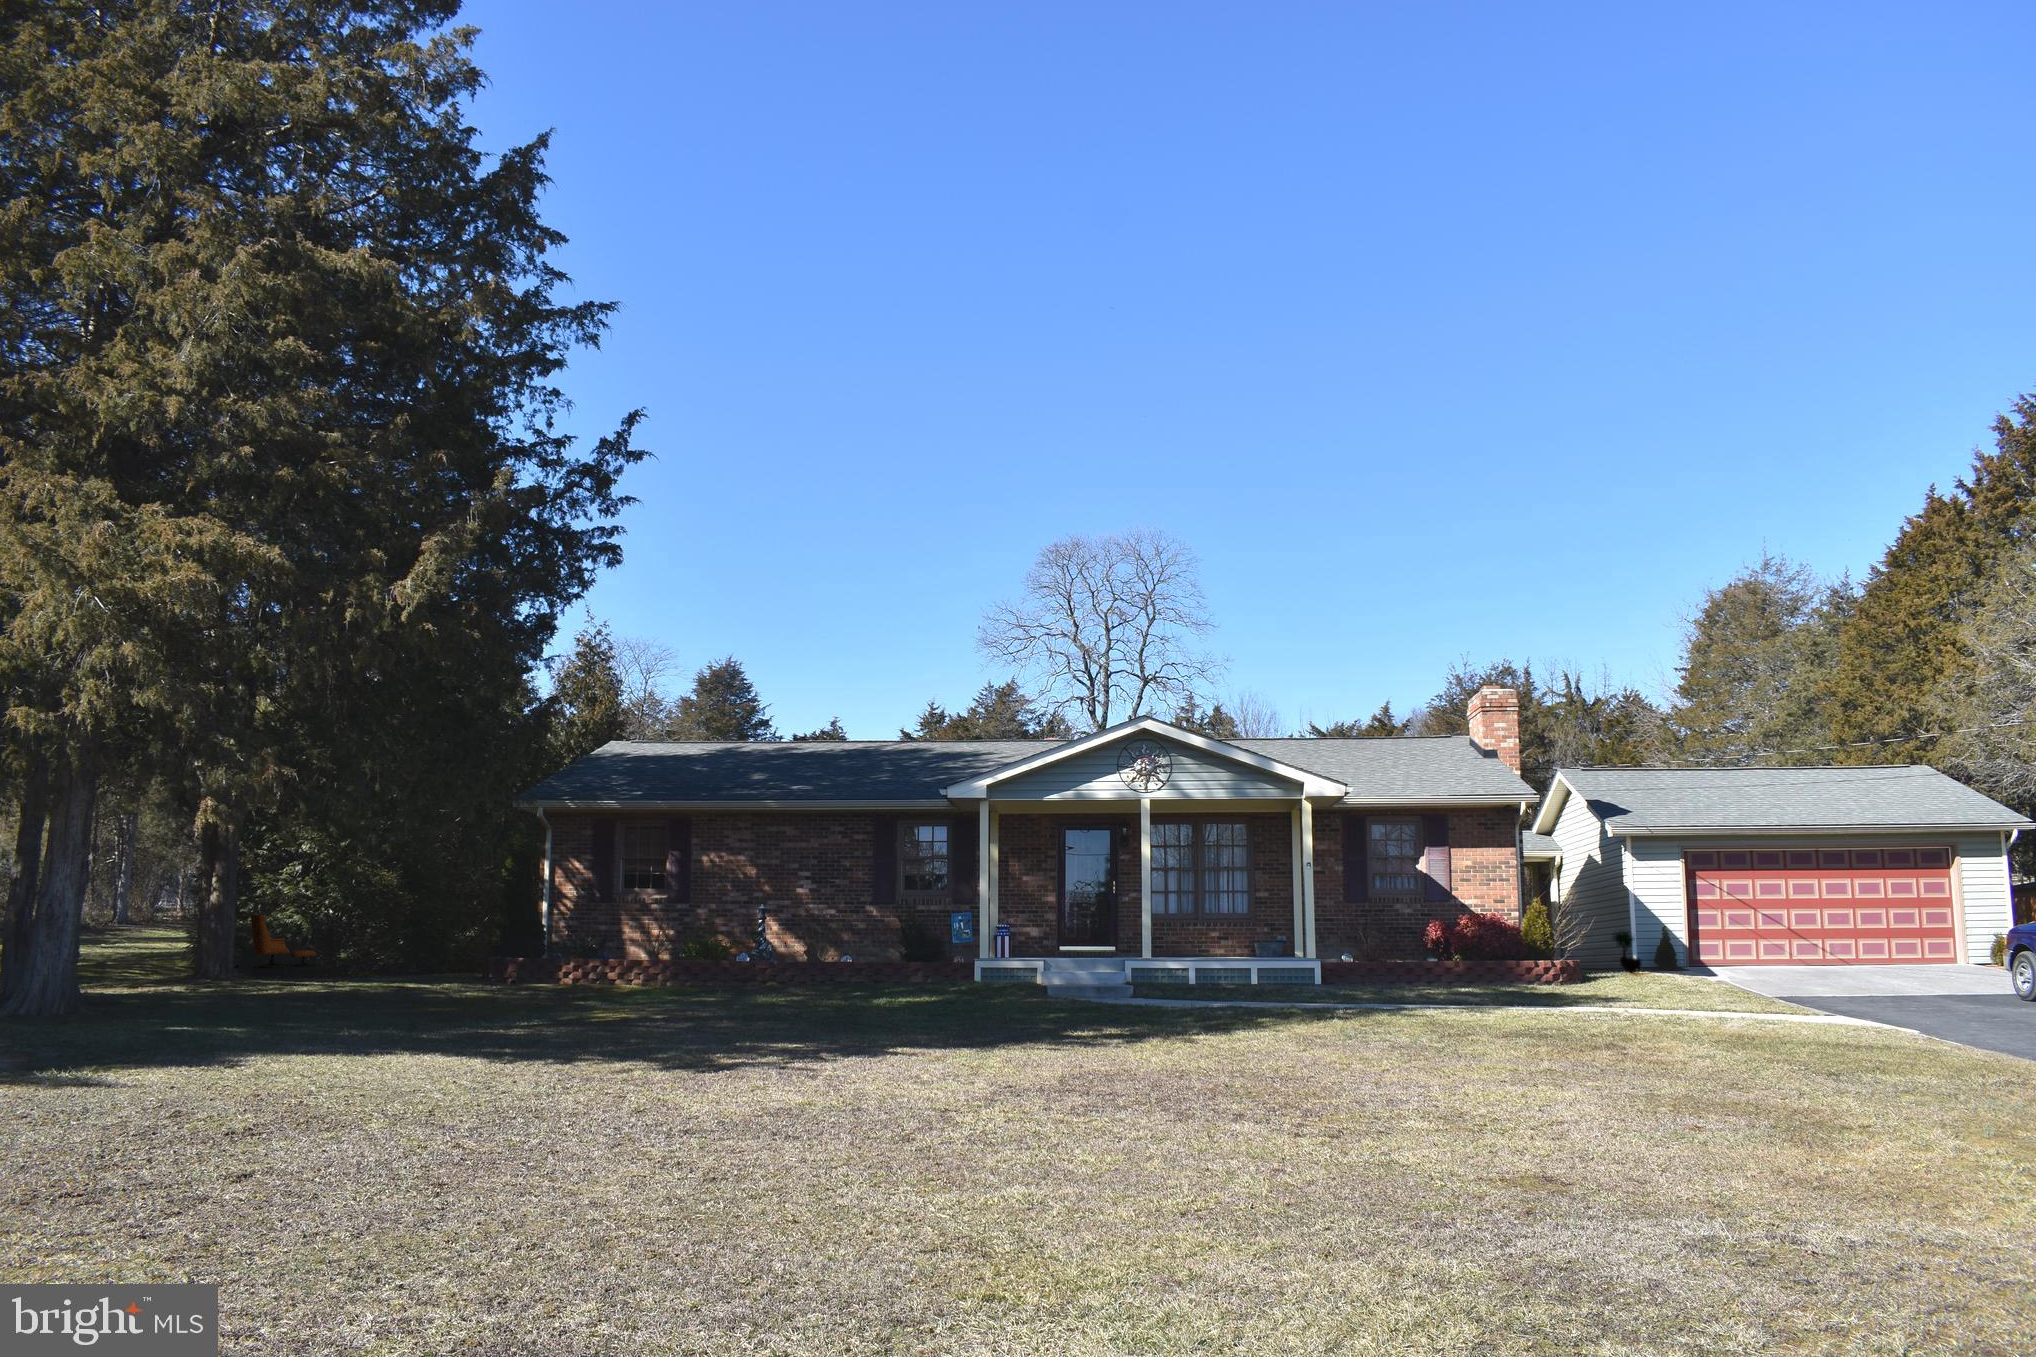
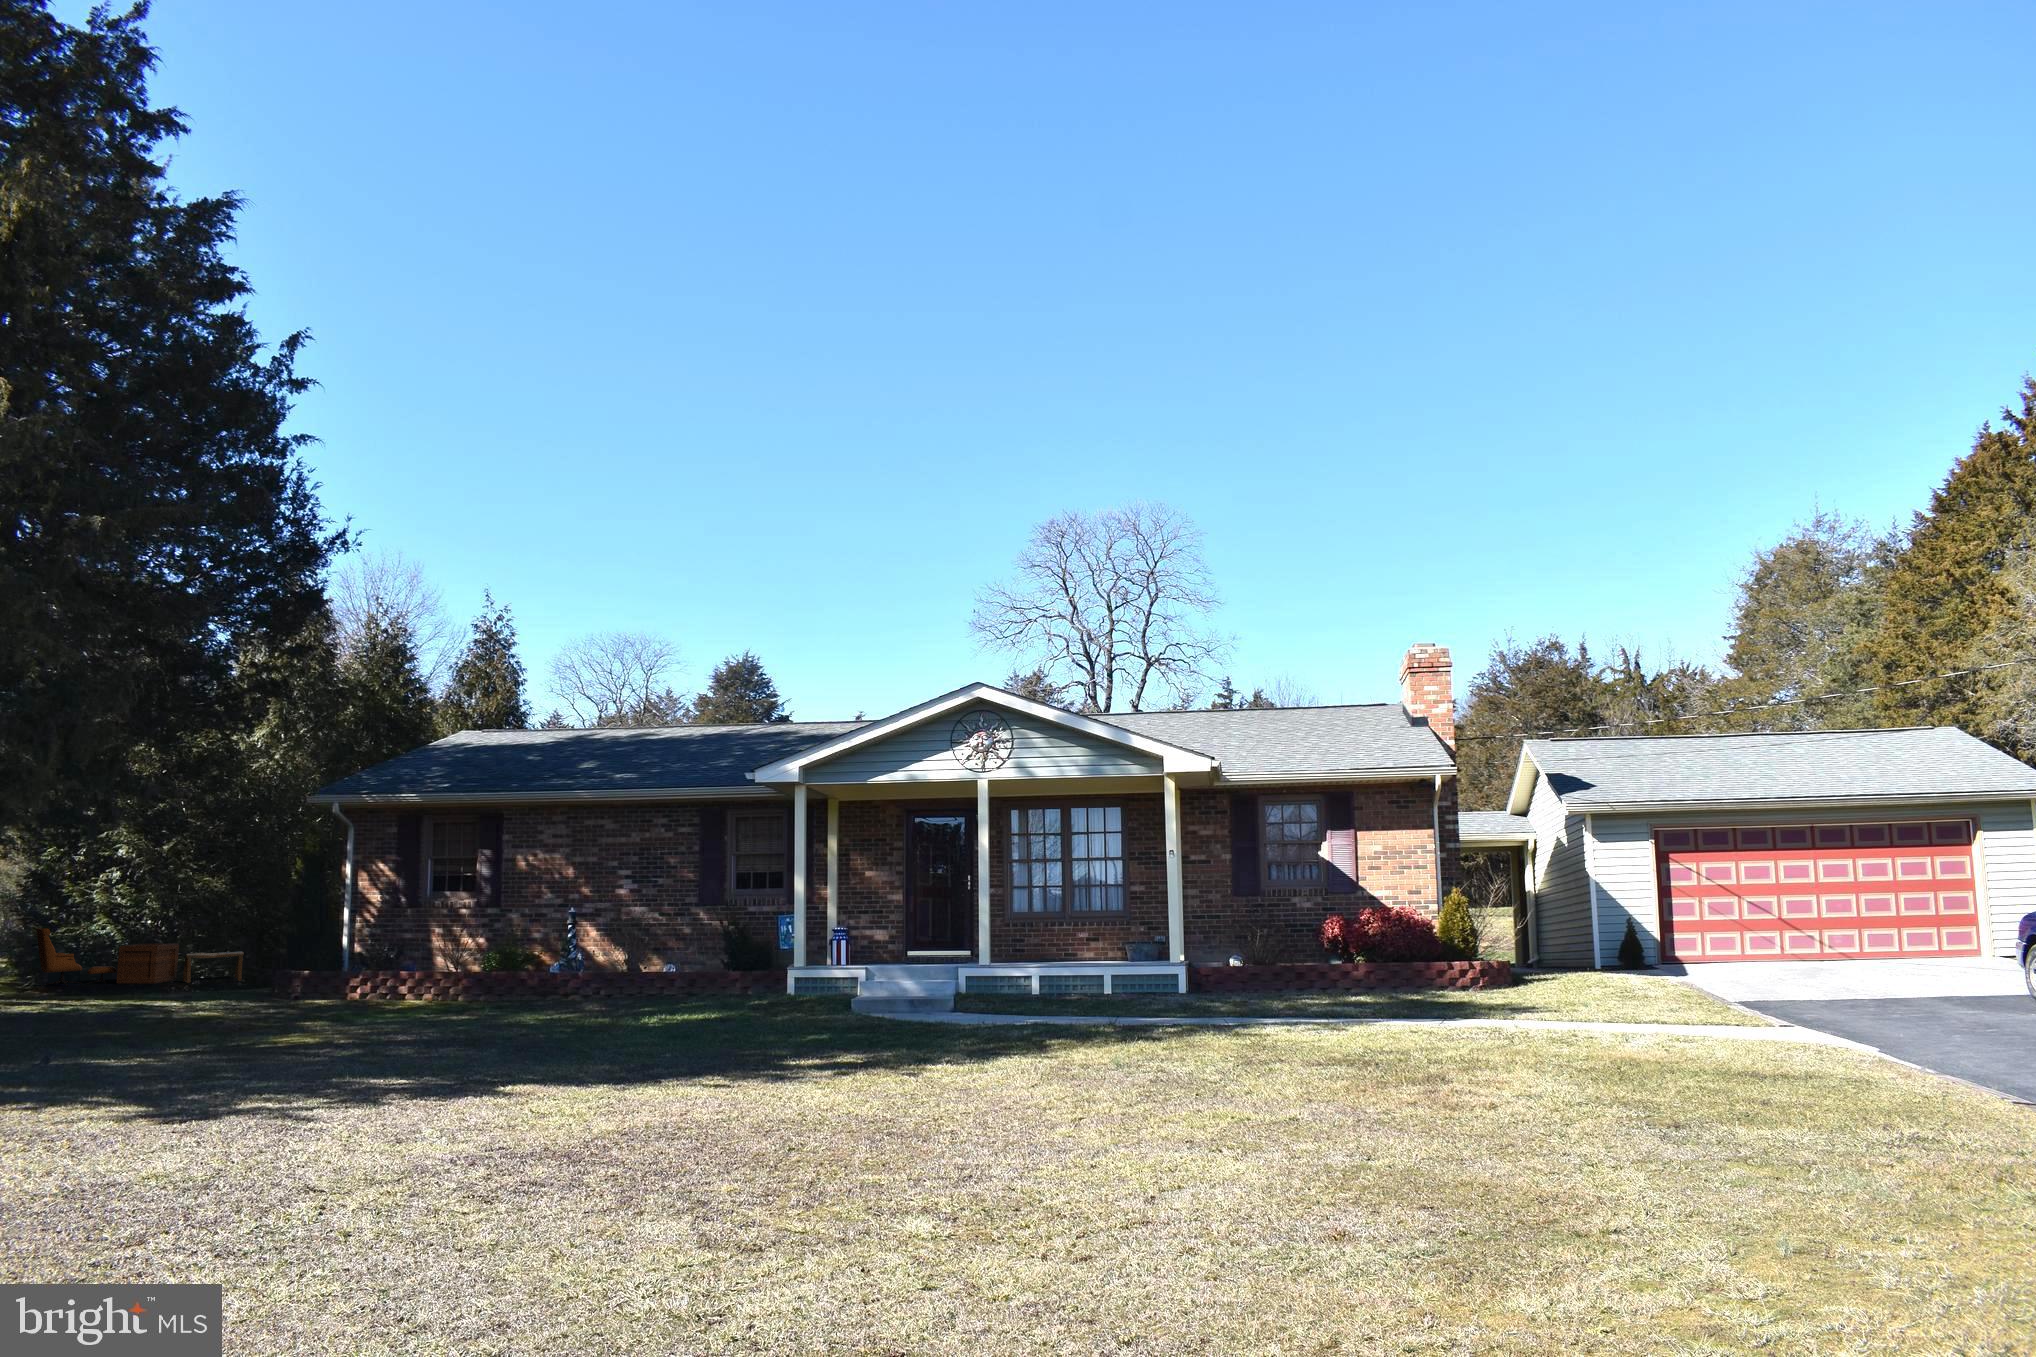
wooden crate: none [321,930,371,967] -> present [117,943,179,984]
potted tree: present [1613,931,1641,972] -> none [1565,918,1602,972]
bench: none [379,938,433,967] -> present [182,951,244,983]

